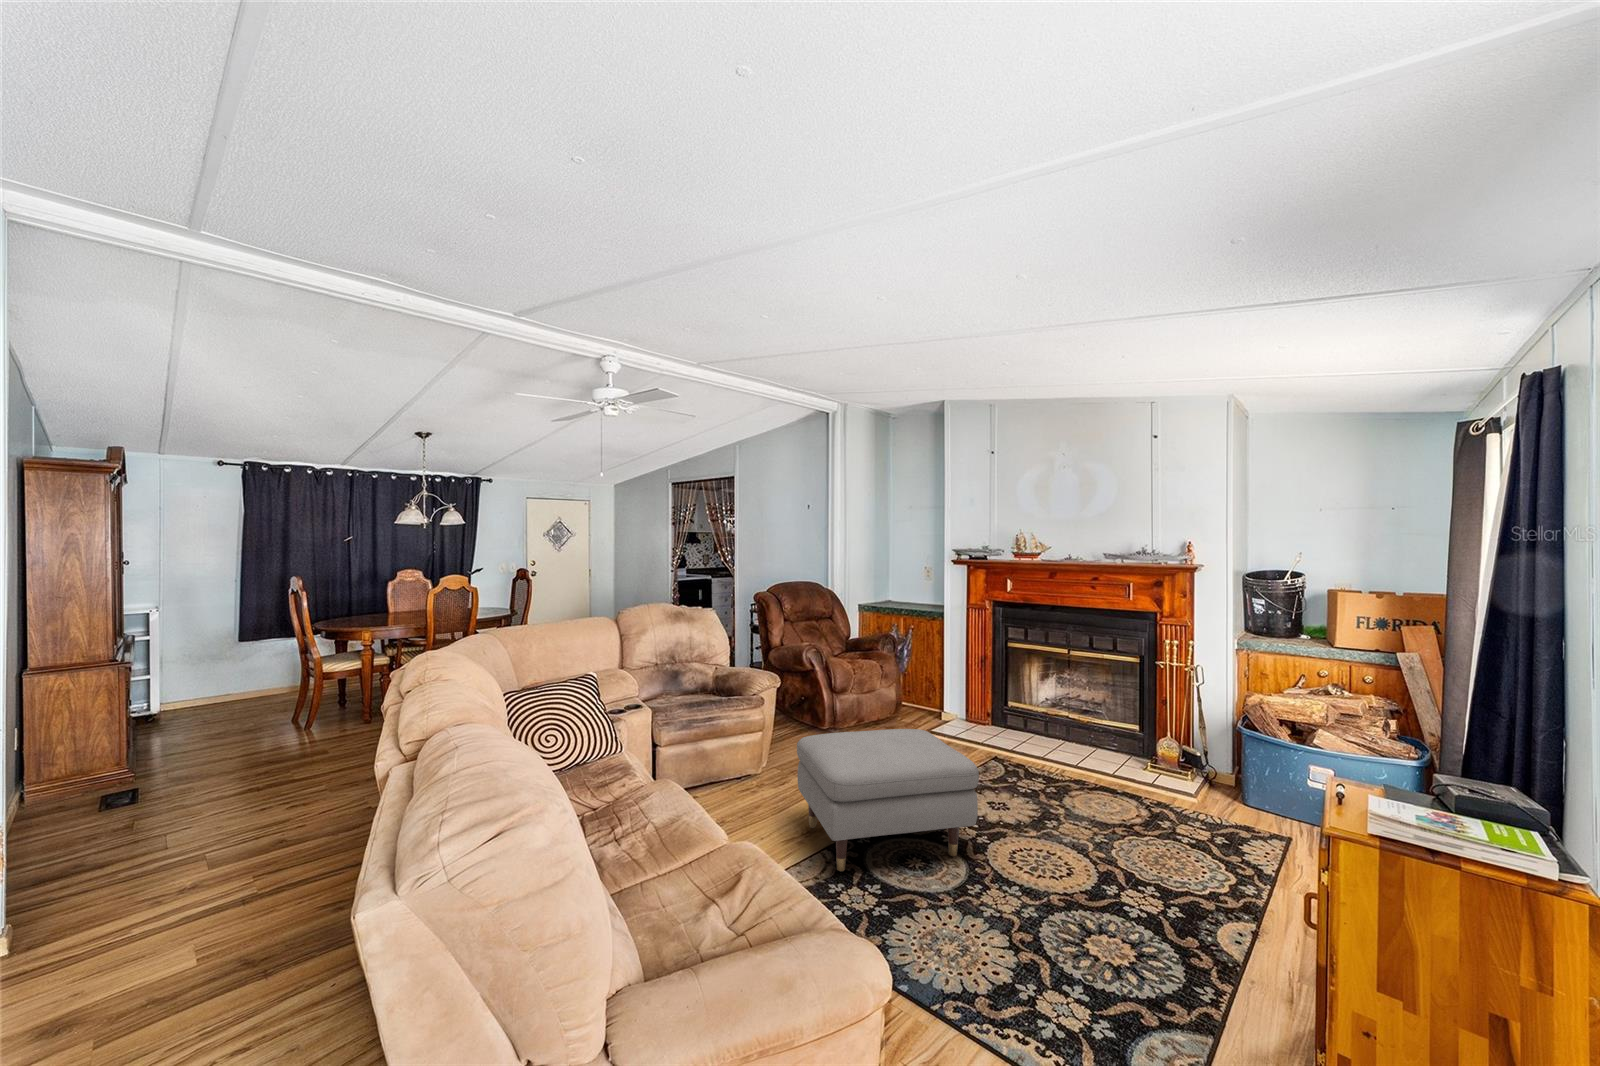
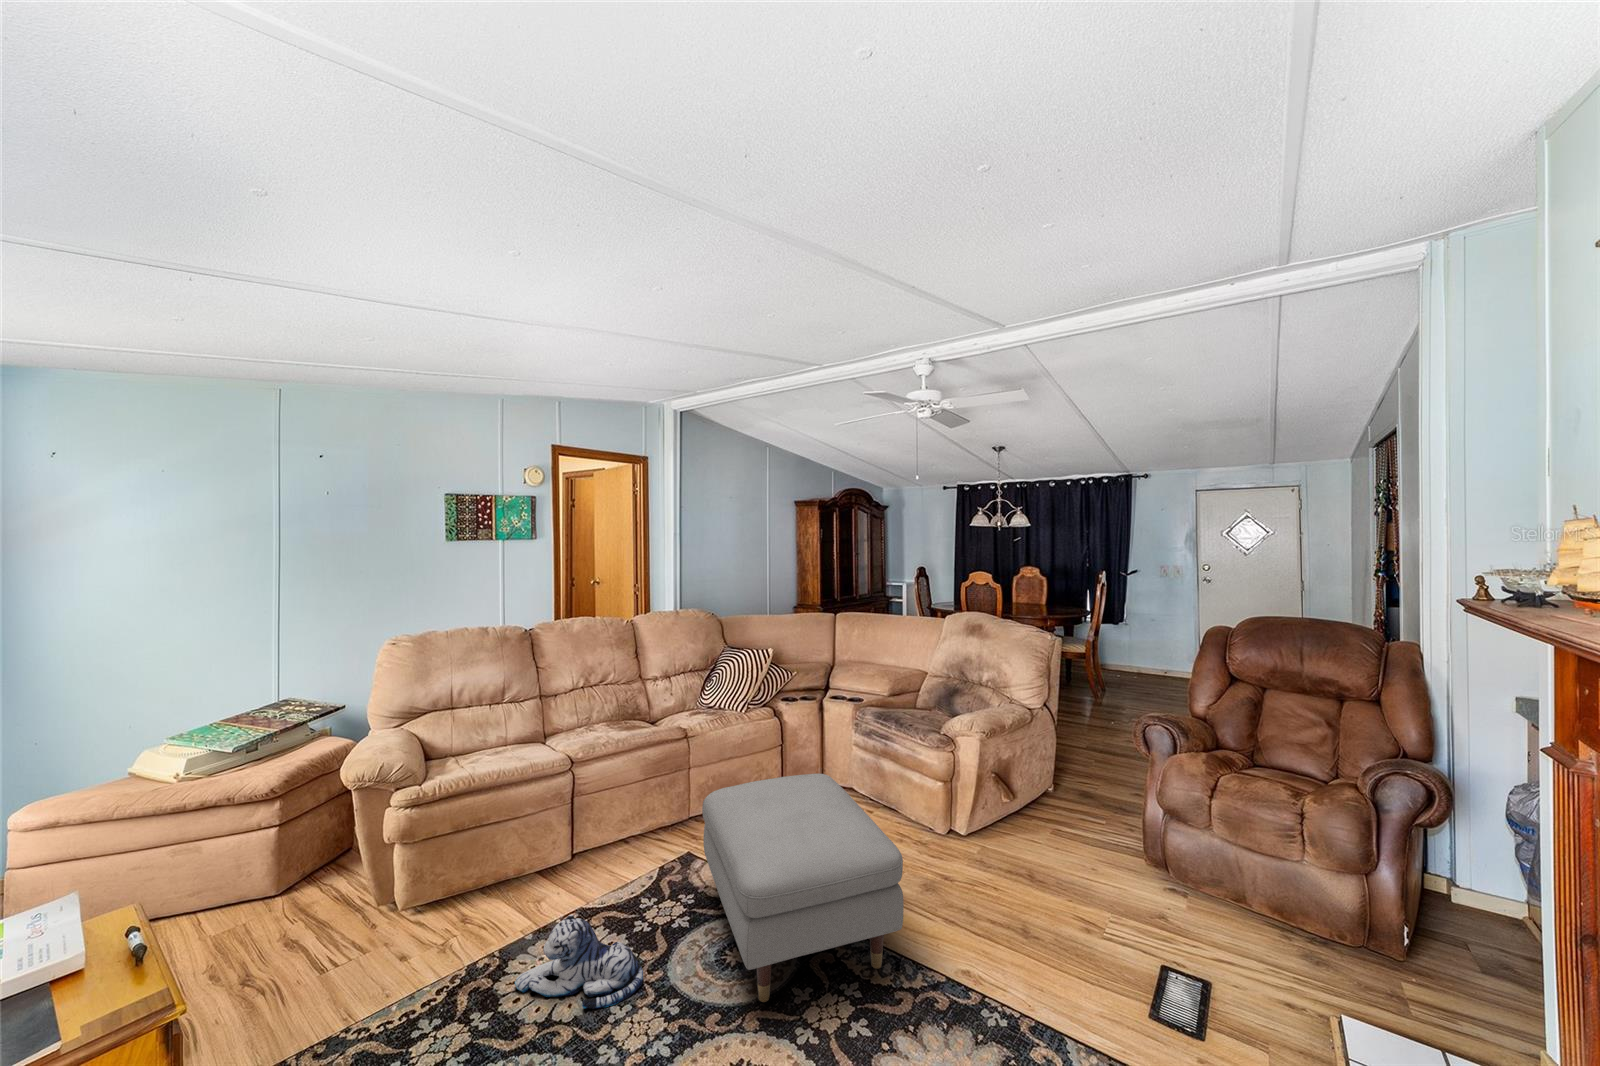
plush toy: none [934,881,995,974] -> present [515,915,643,1009]

